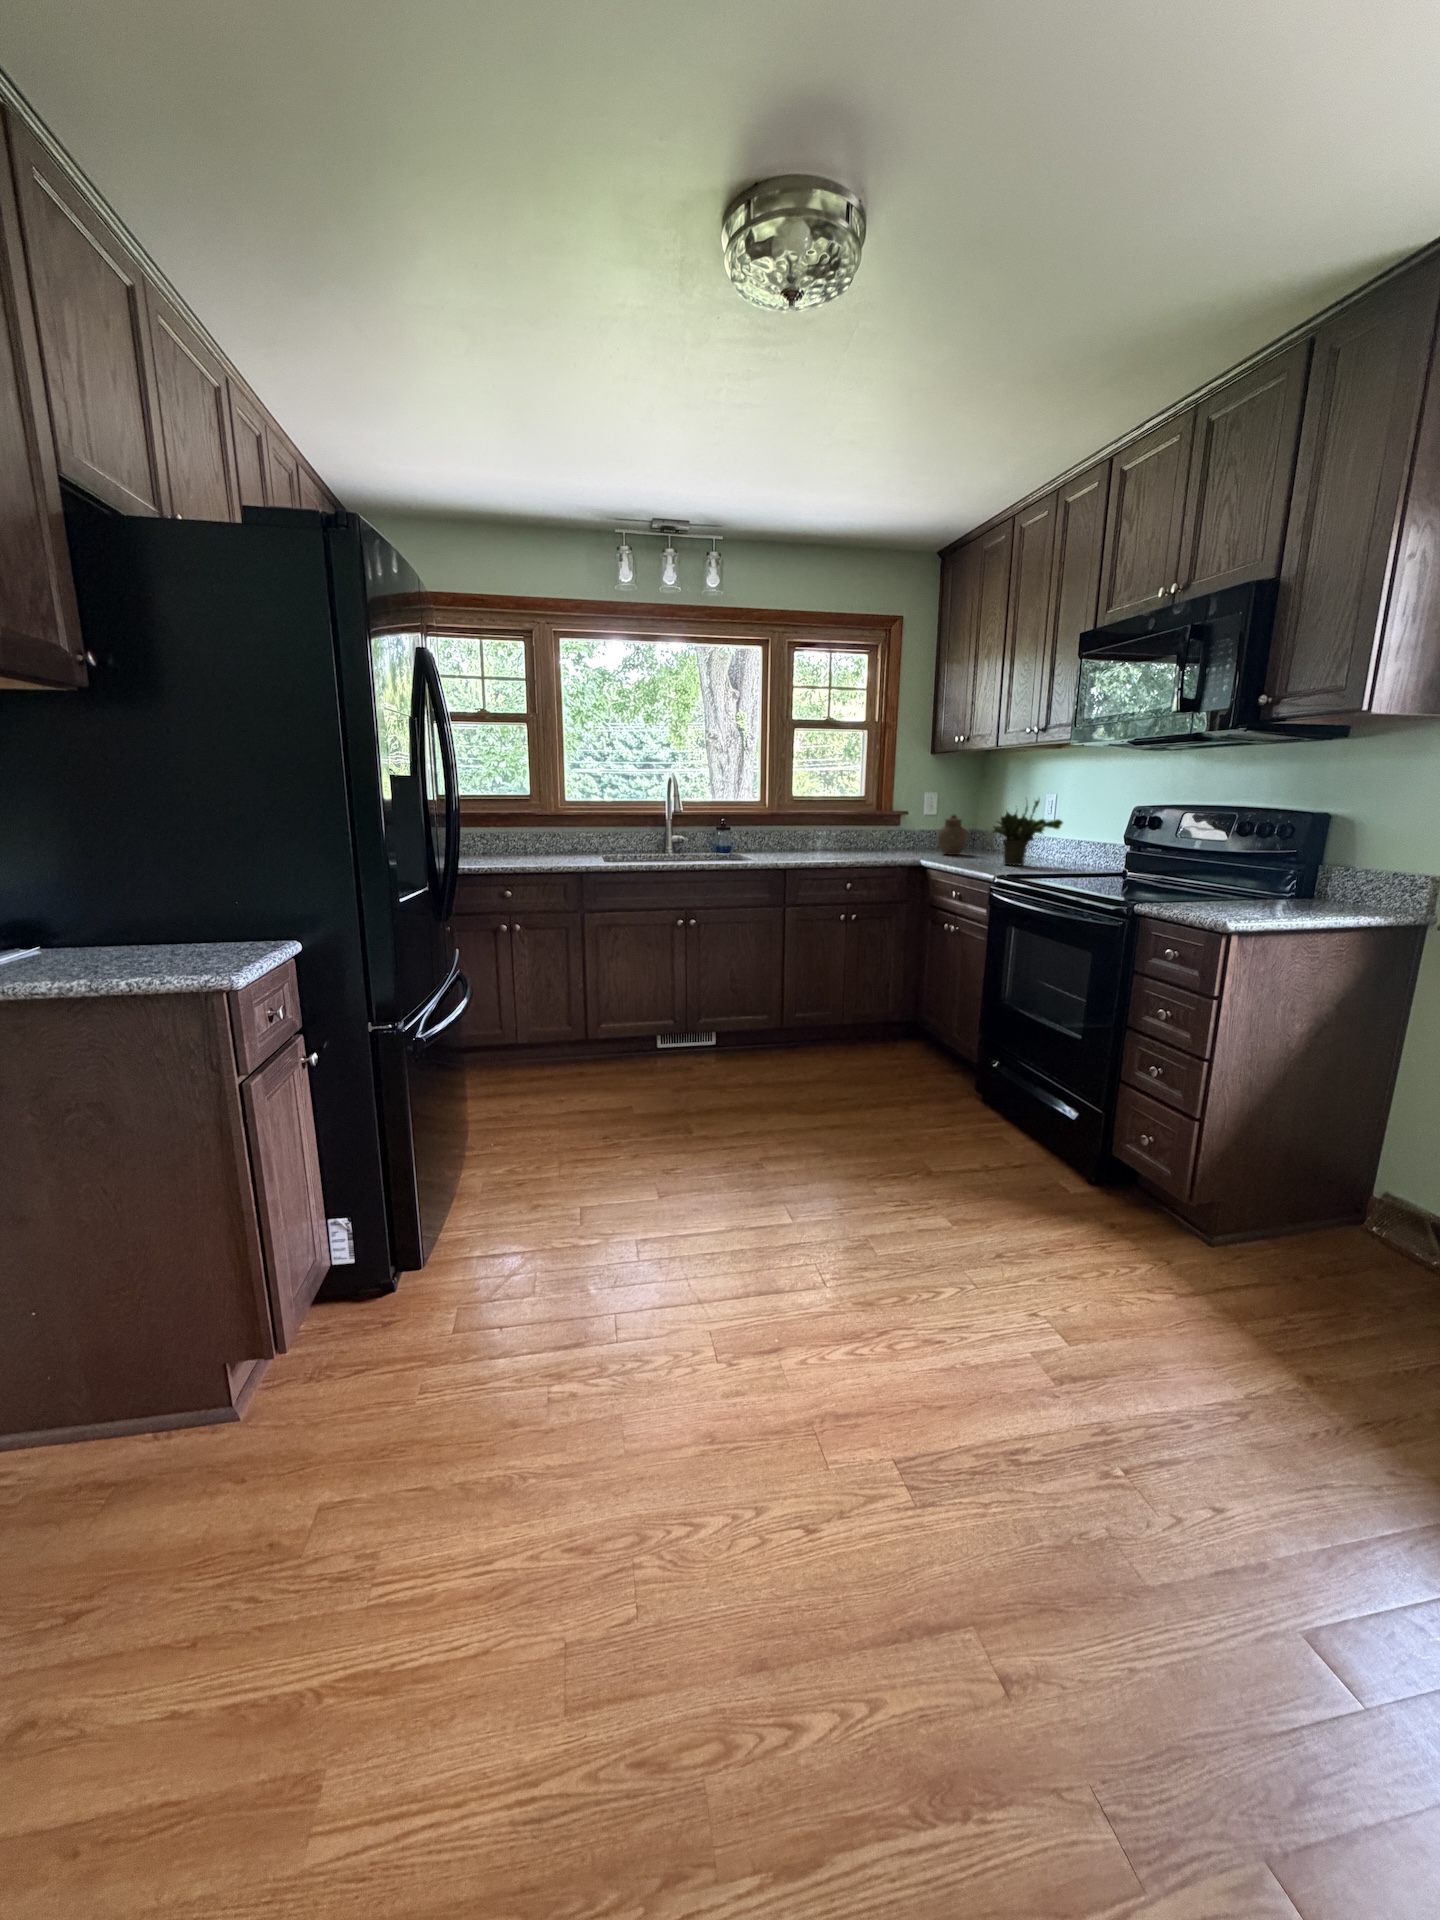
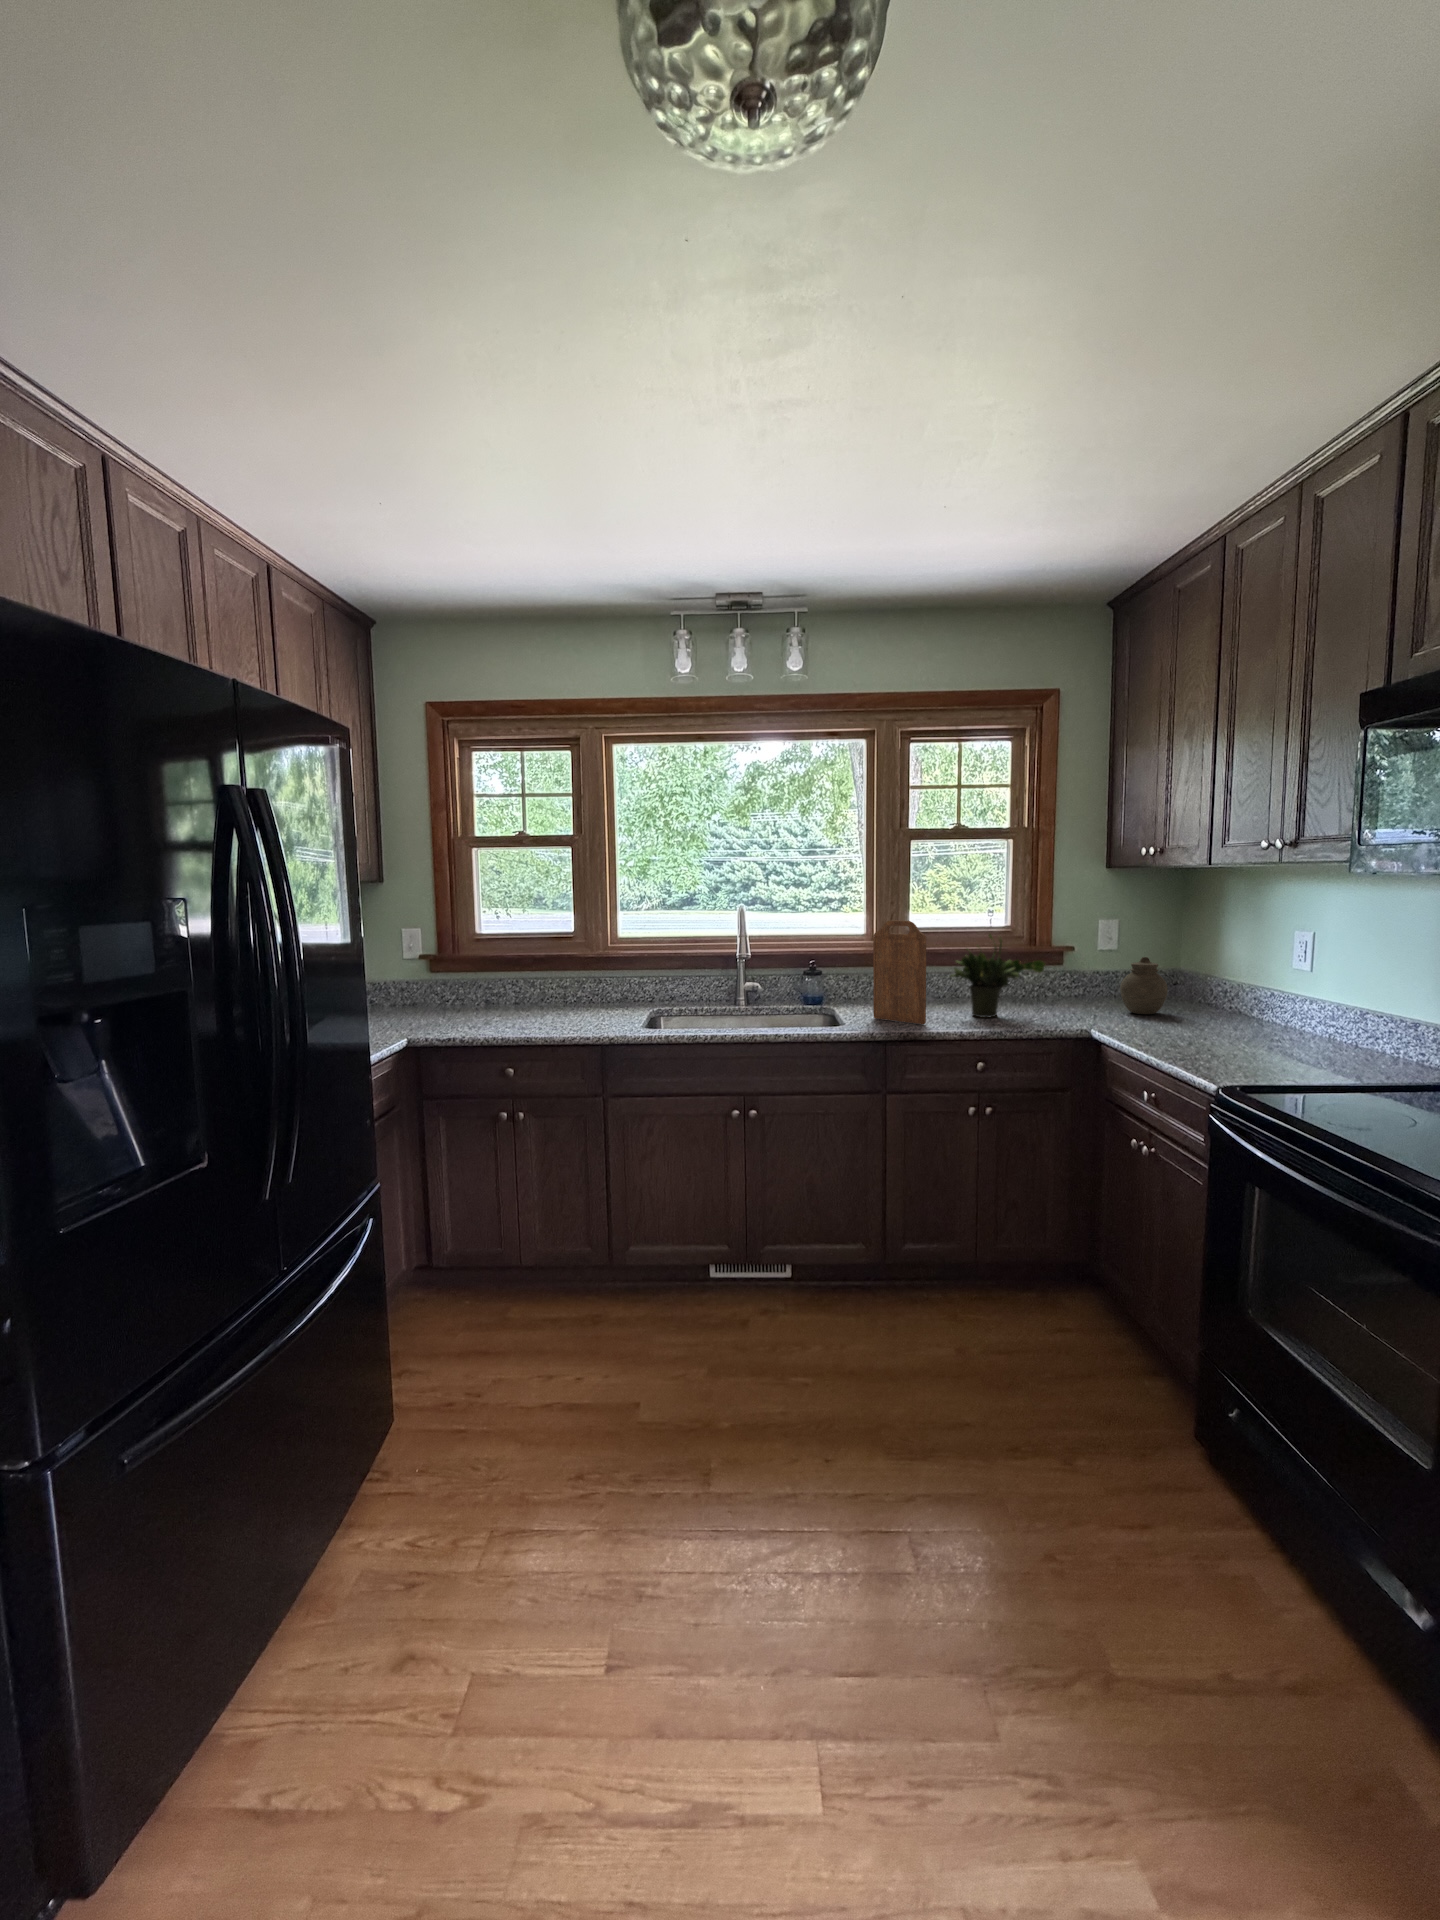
cutting board: none [771,784,811,860] -> present [873,920,926,1024]
potted plant: present [990,798,1063,865] -> present [951,934,1045,1018]

